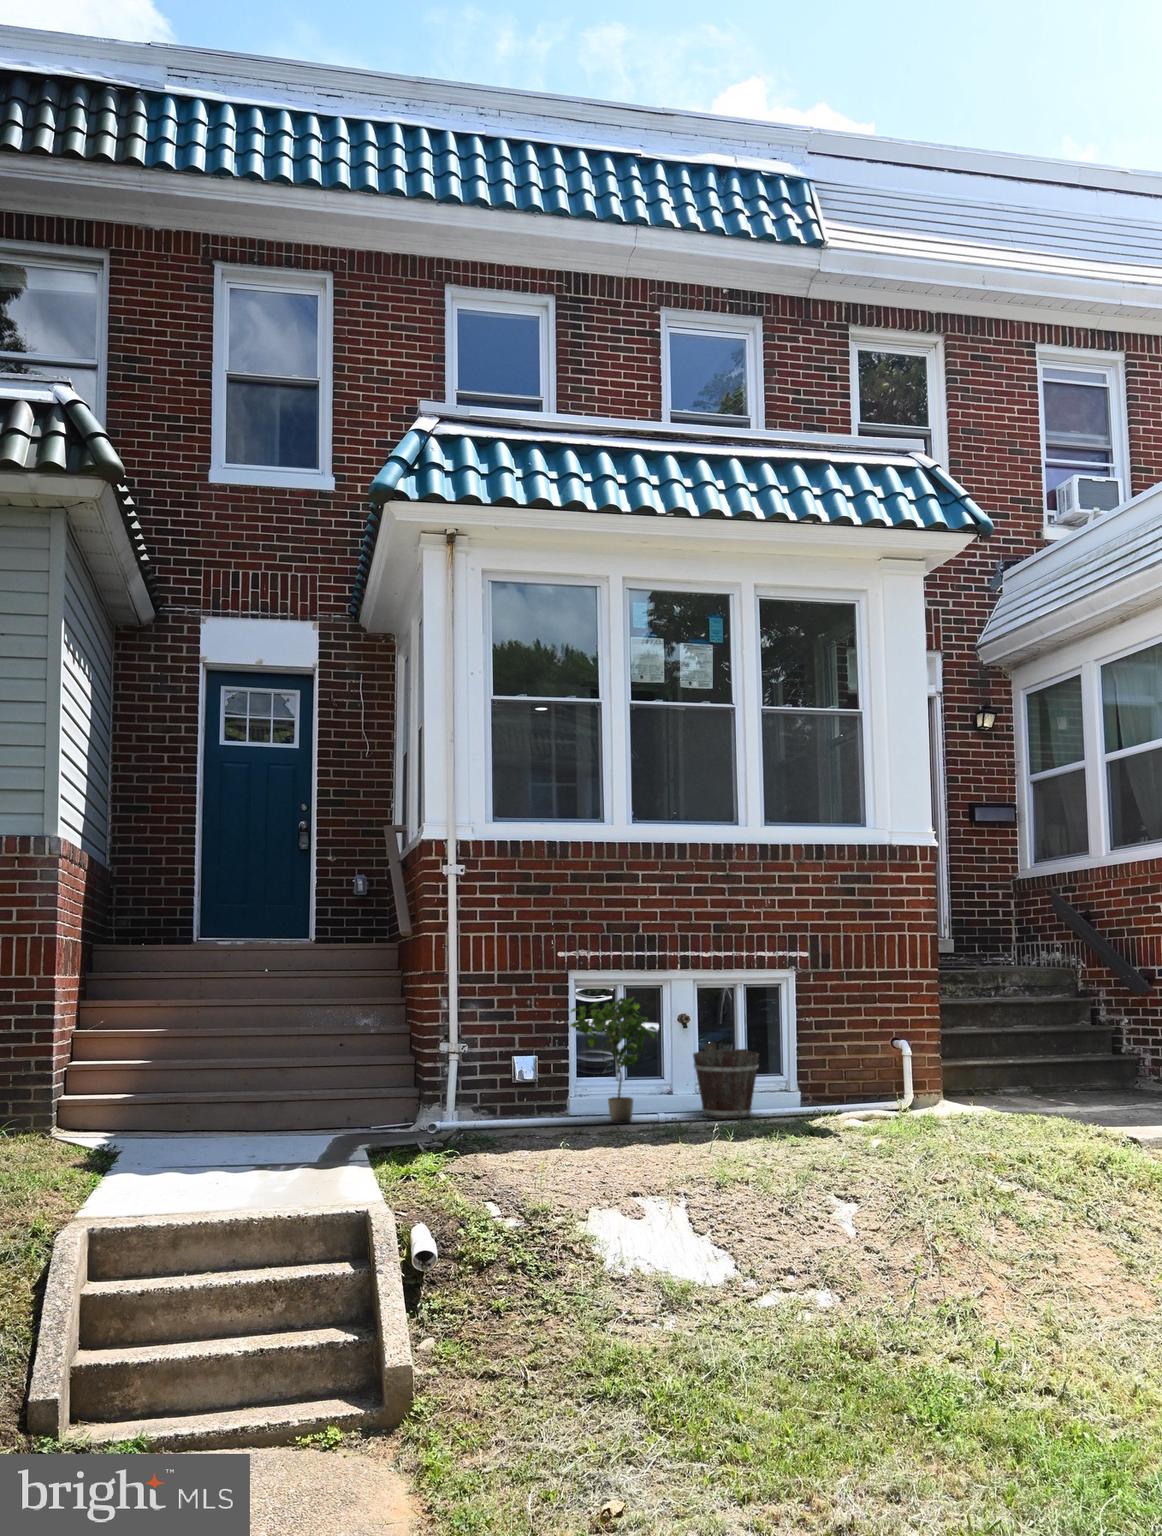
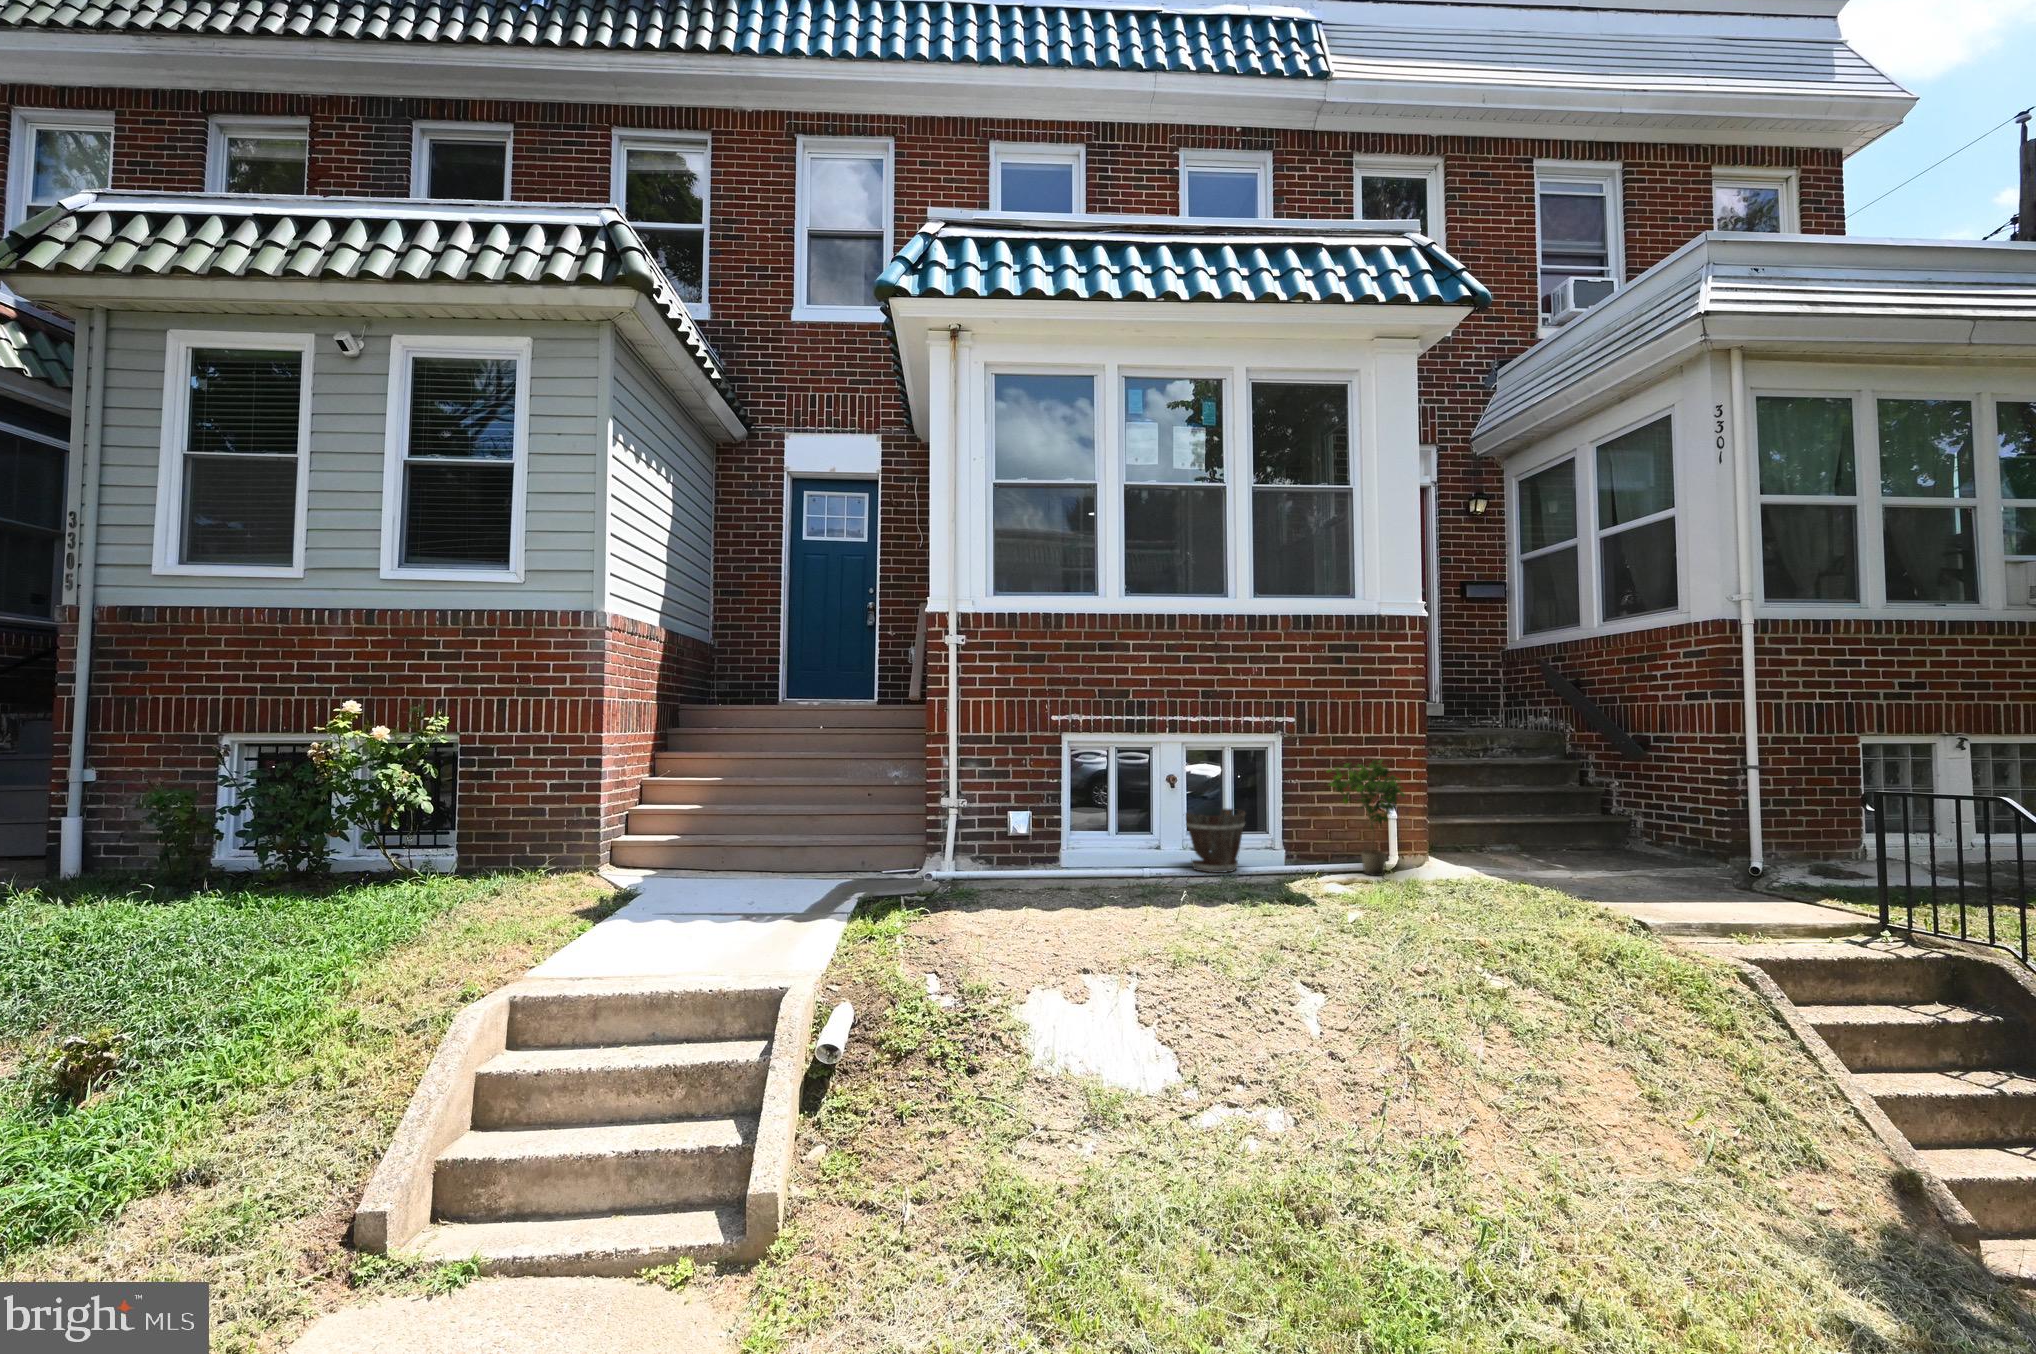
potted plant: present [571,998,656,1124] -> present [1327,760,1405,876]

